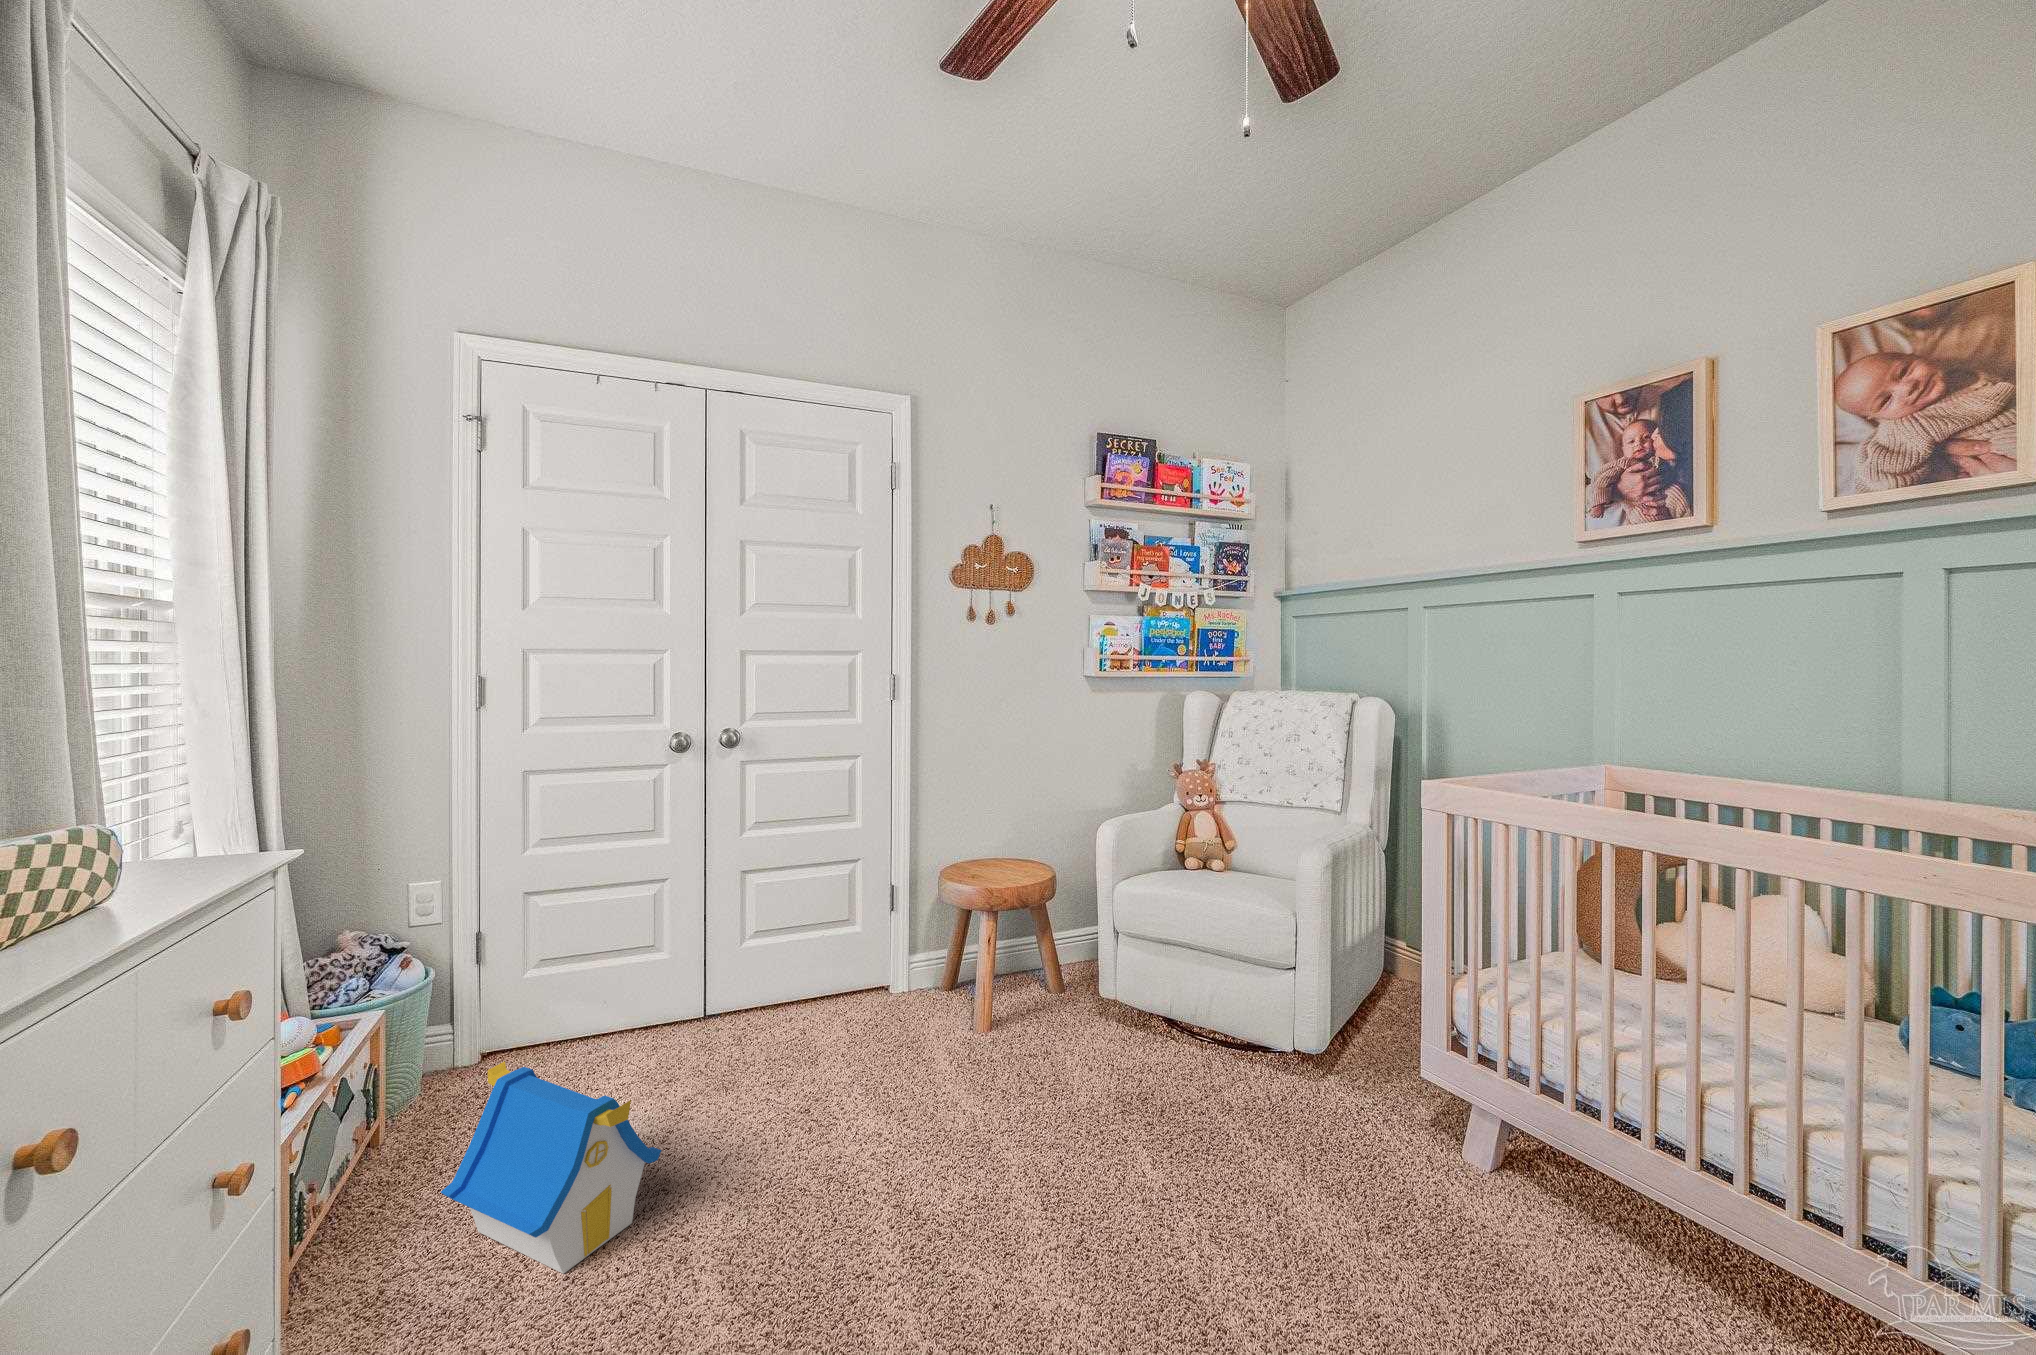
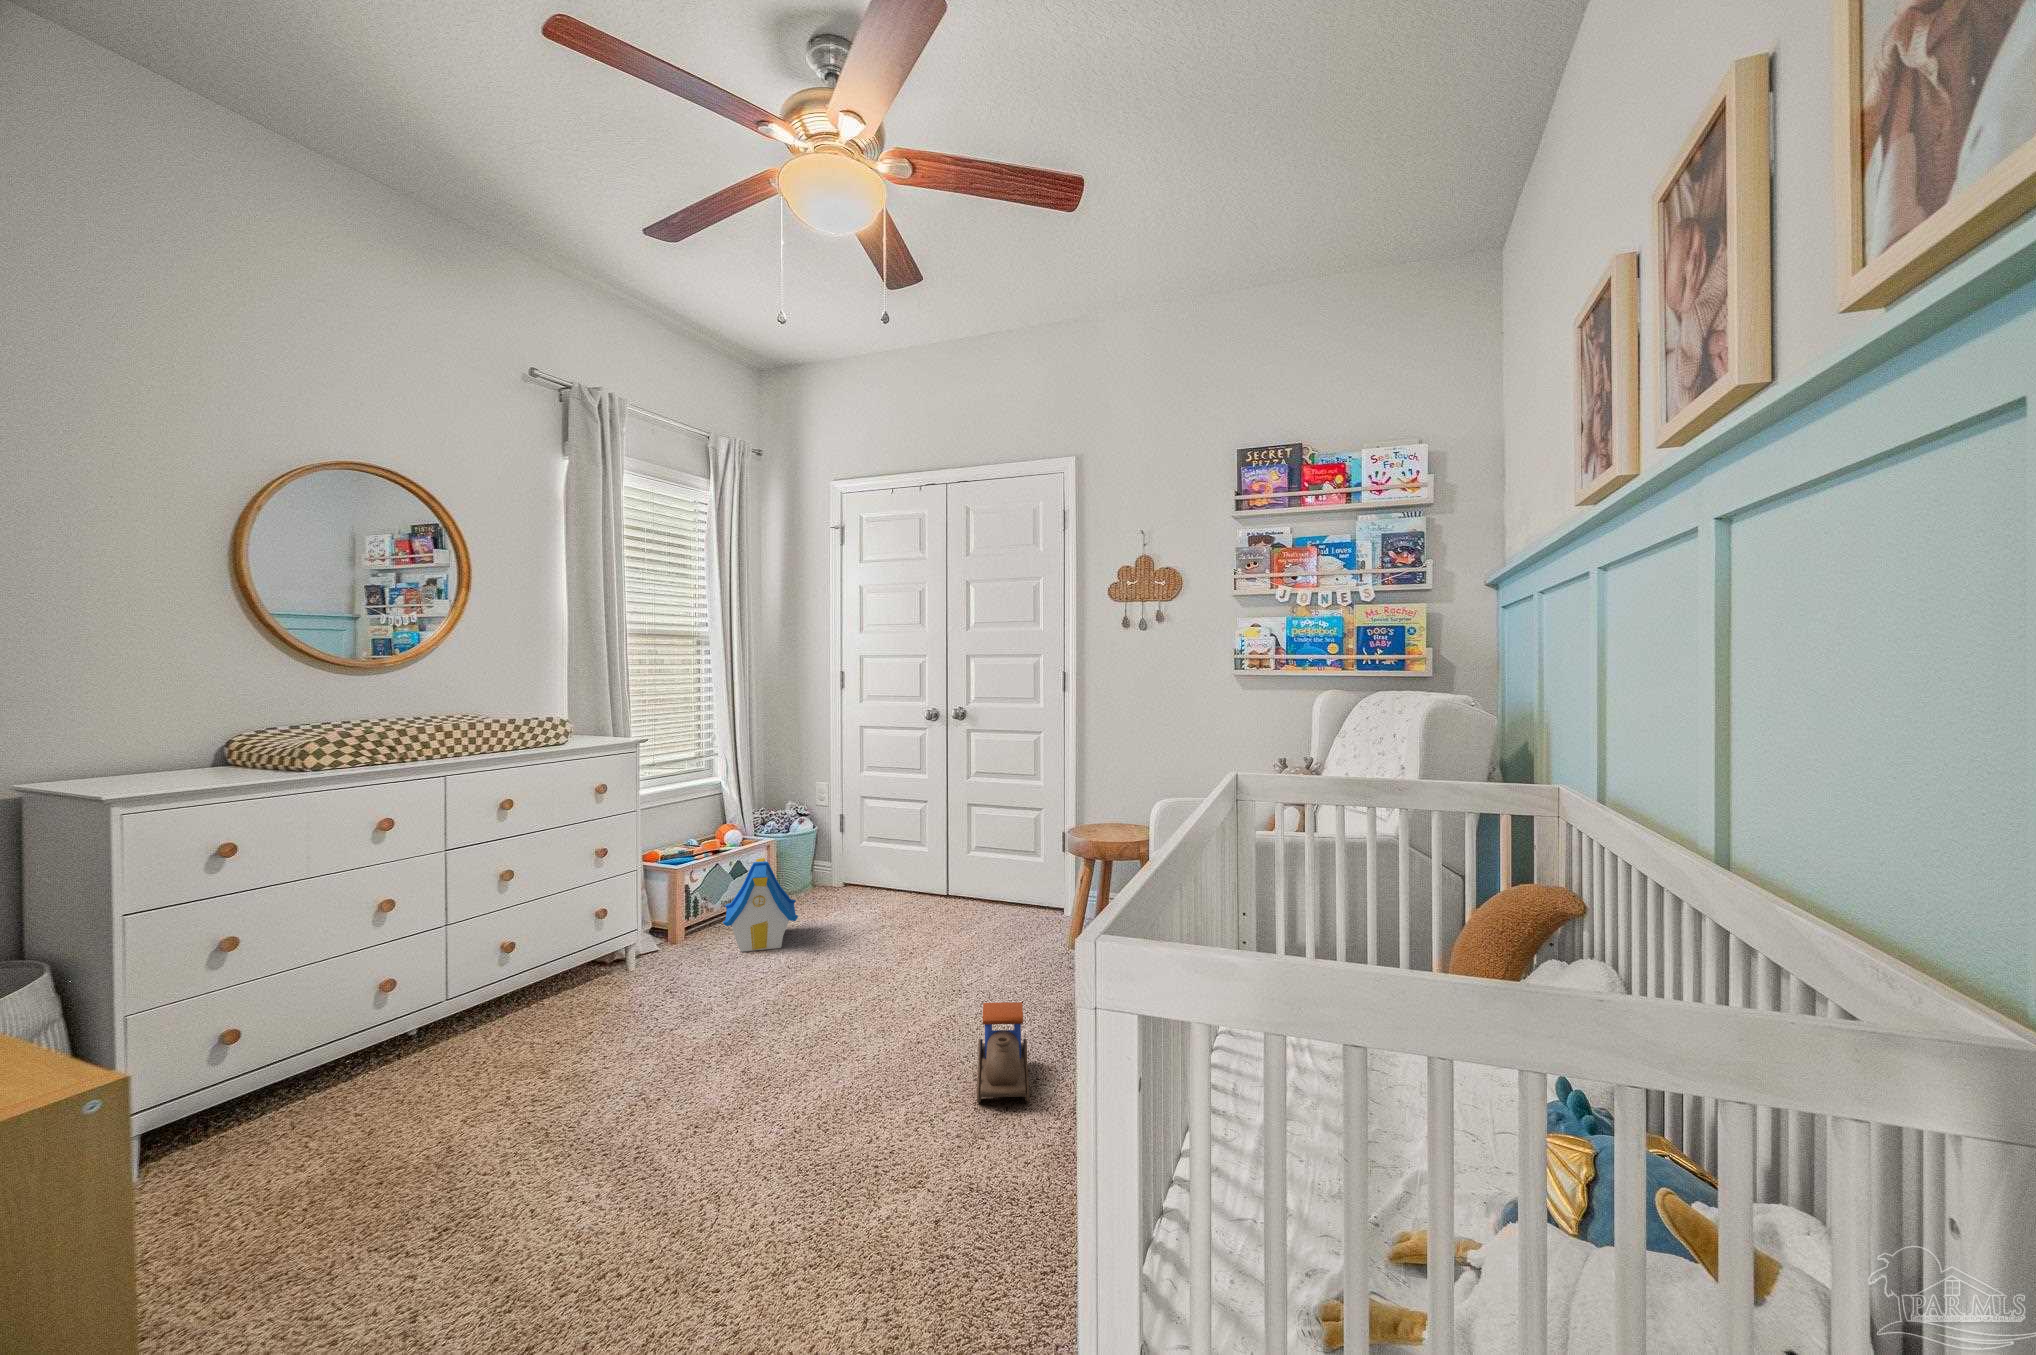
toy train: none [1274,1135,1432,1301] -> present [977,1002,1029,1102]

